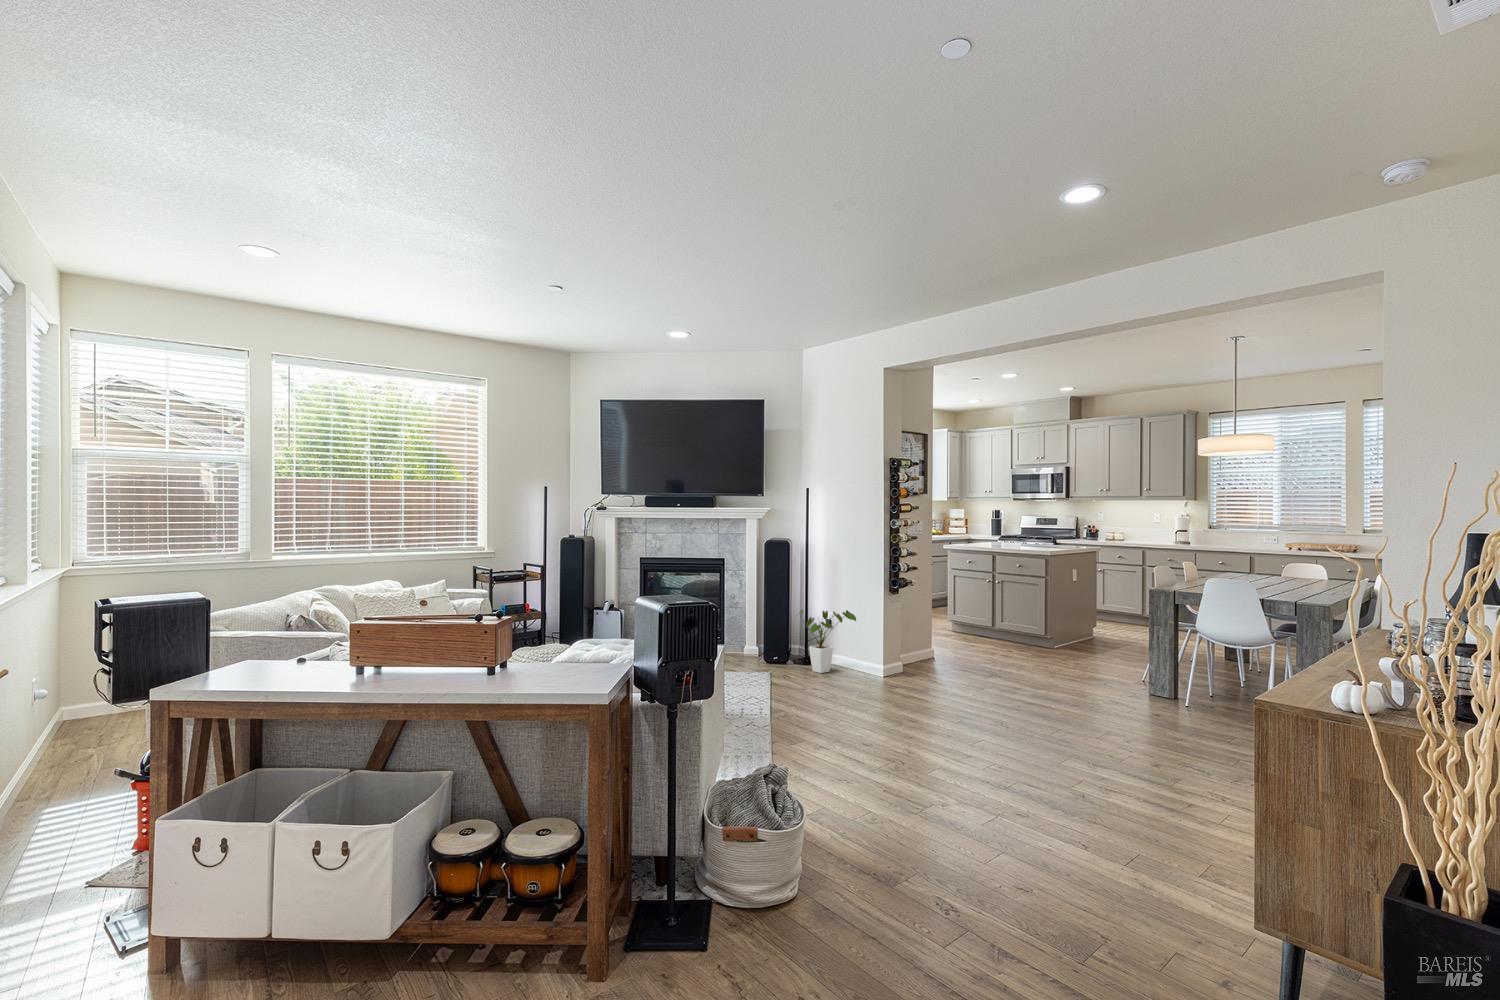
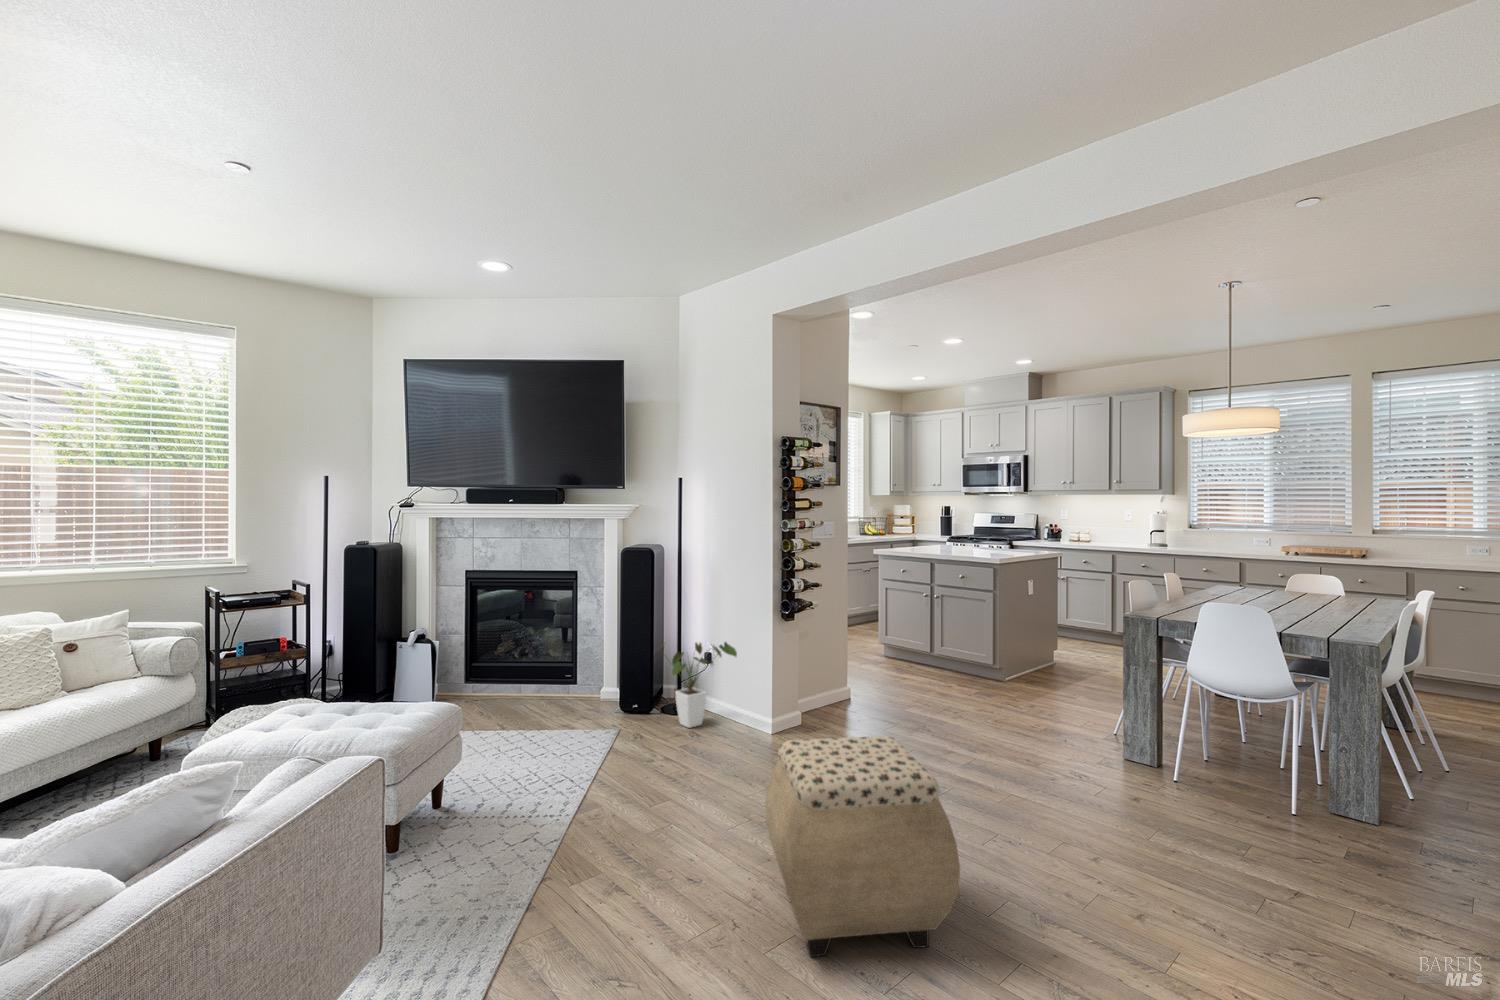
ottoman: none [914,656,1046,778] -> present [765,736,960,957]

